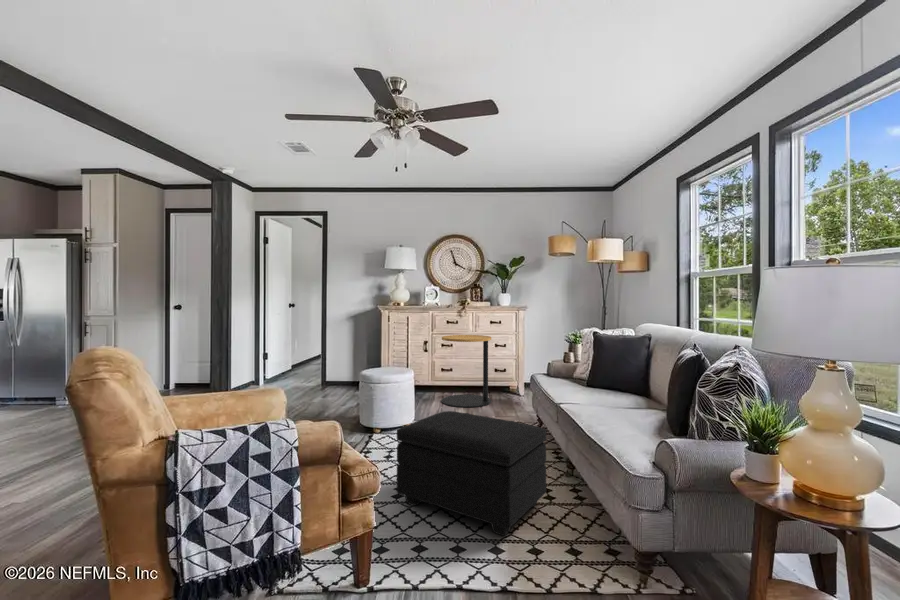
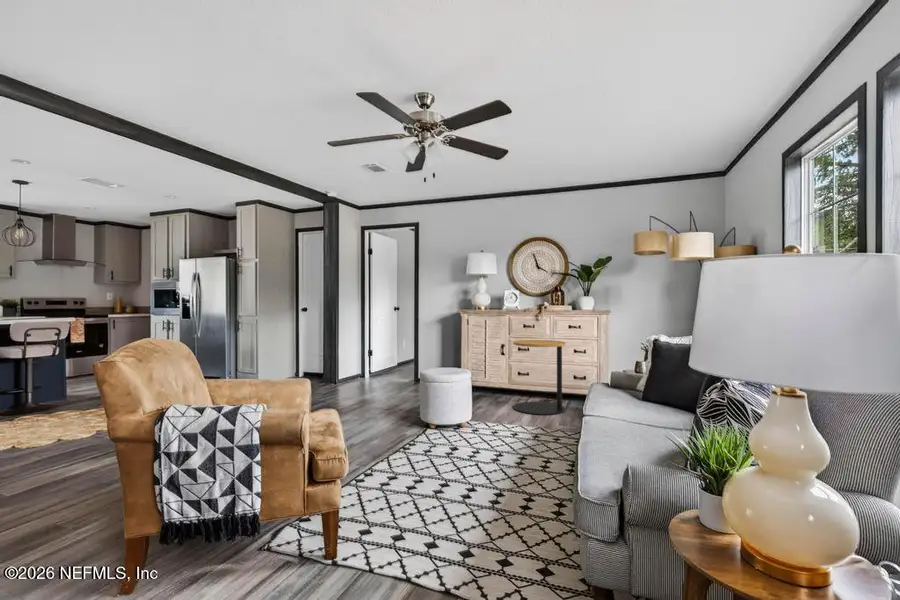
footstool: present [397,411,546,536] -> none [405,413,550,541]

